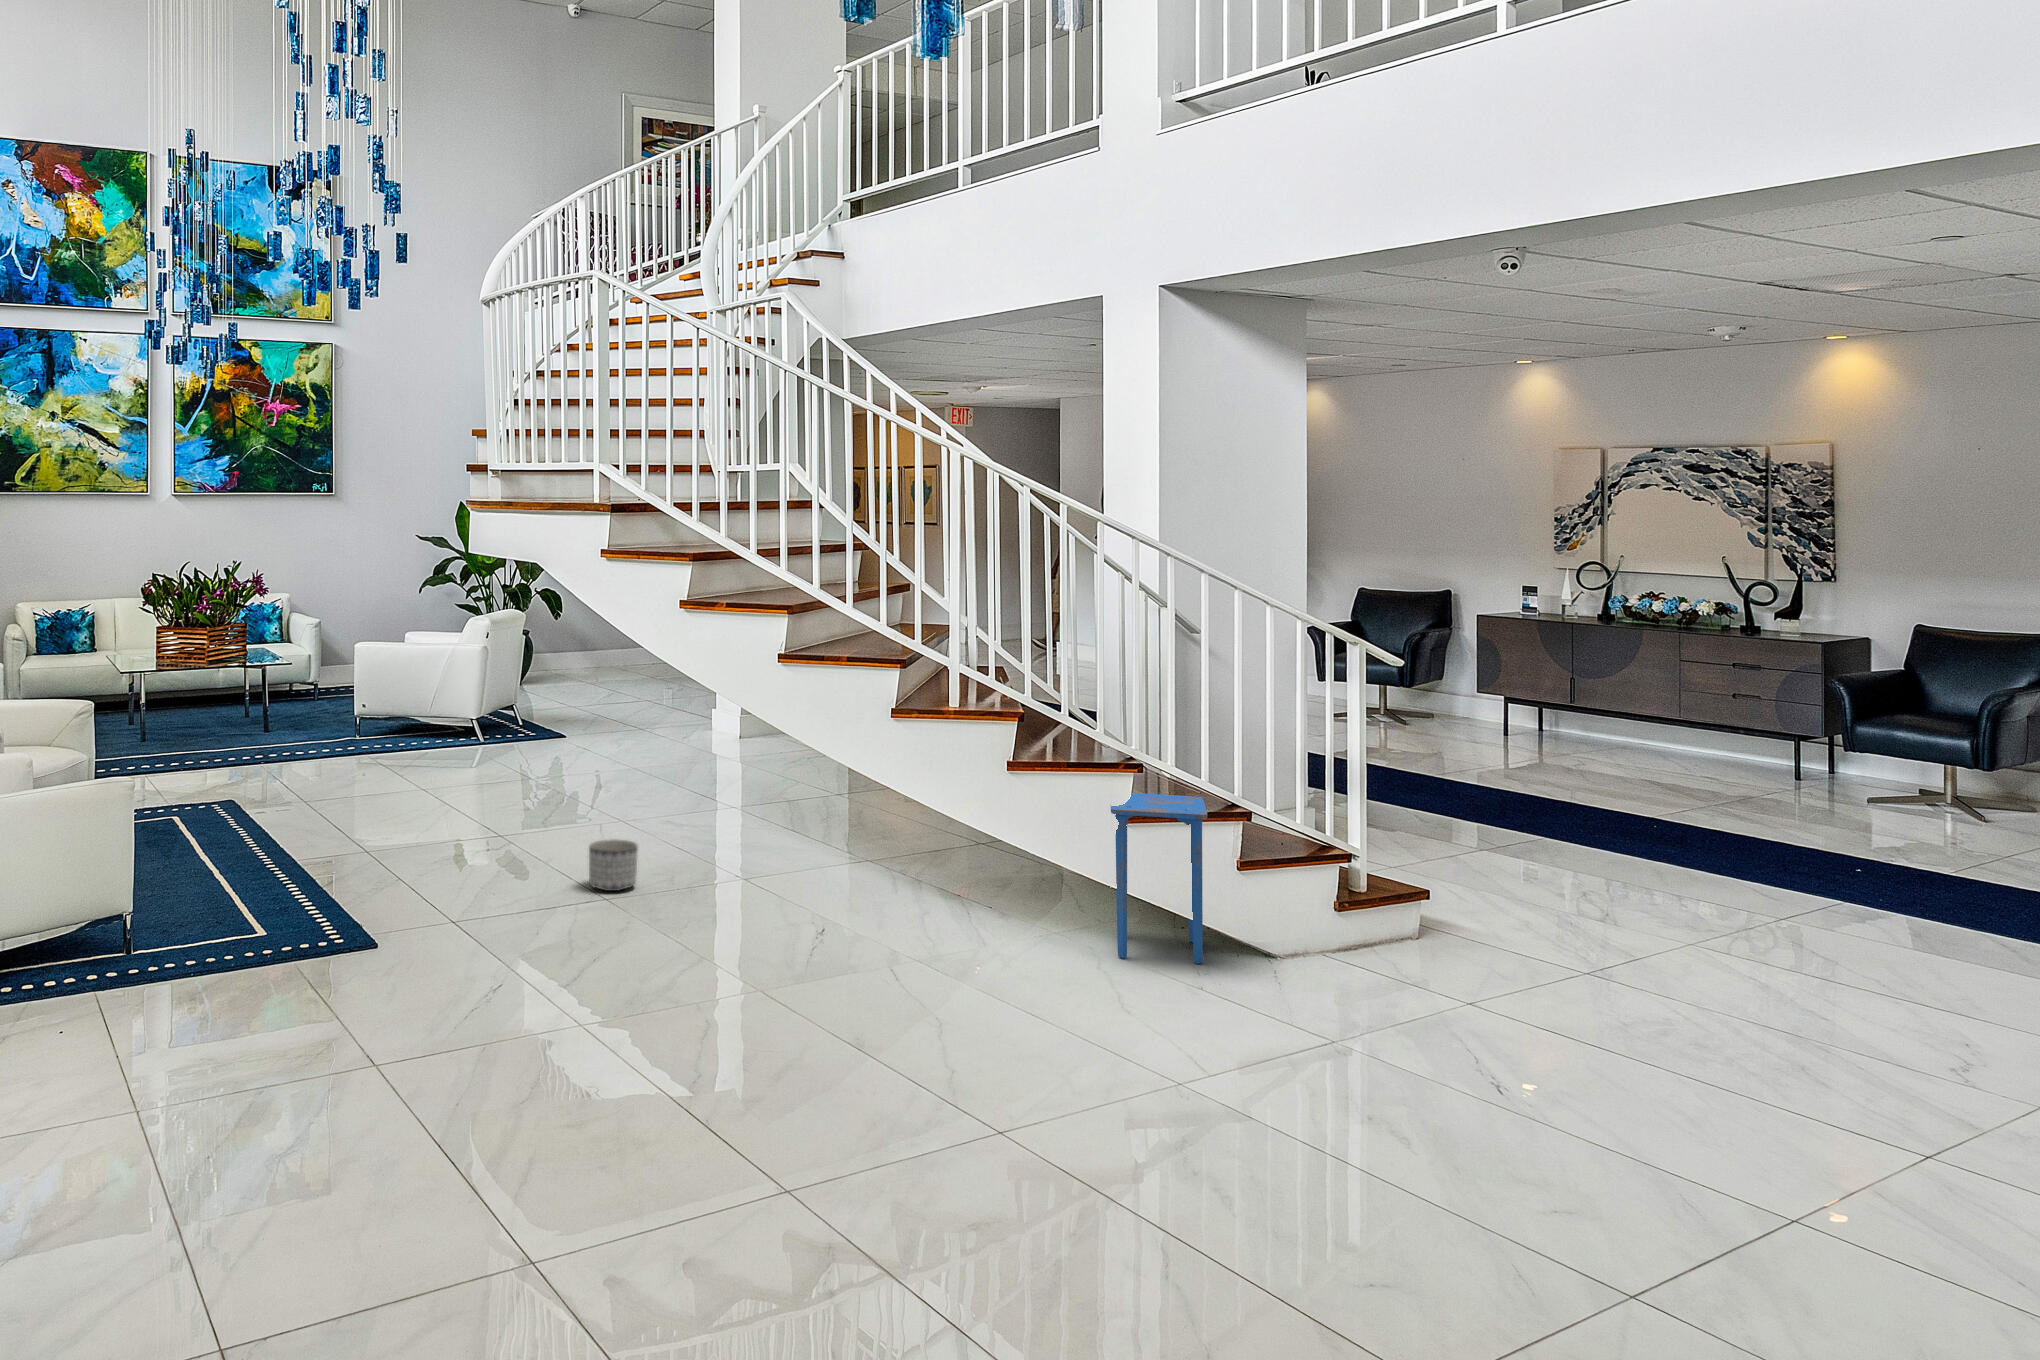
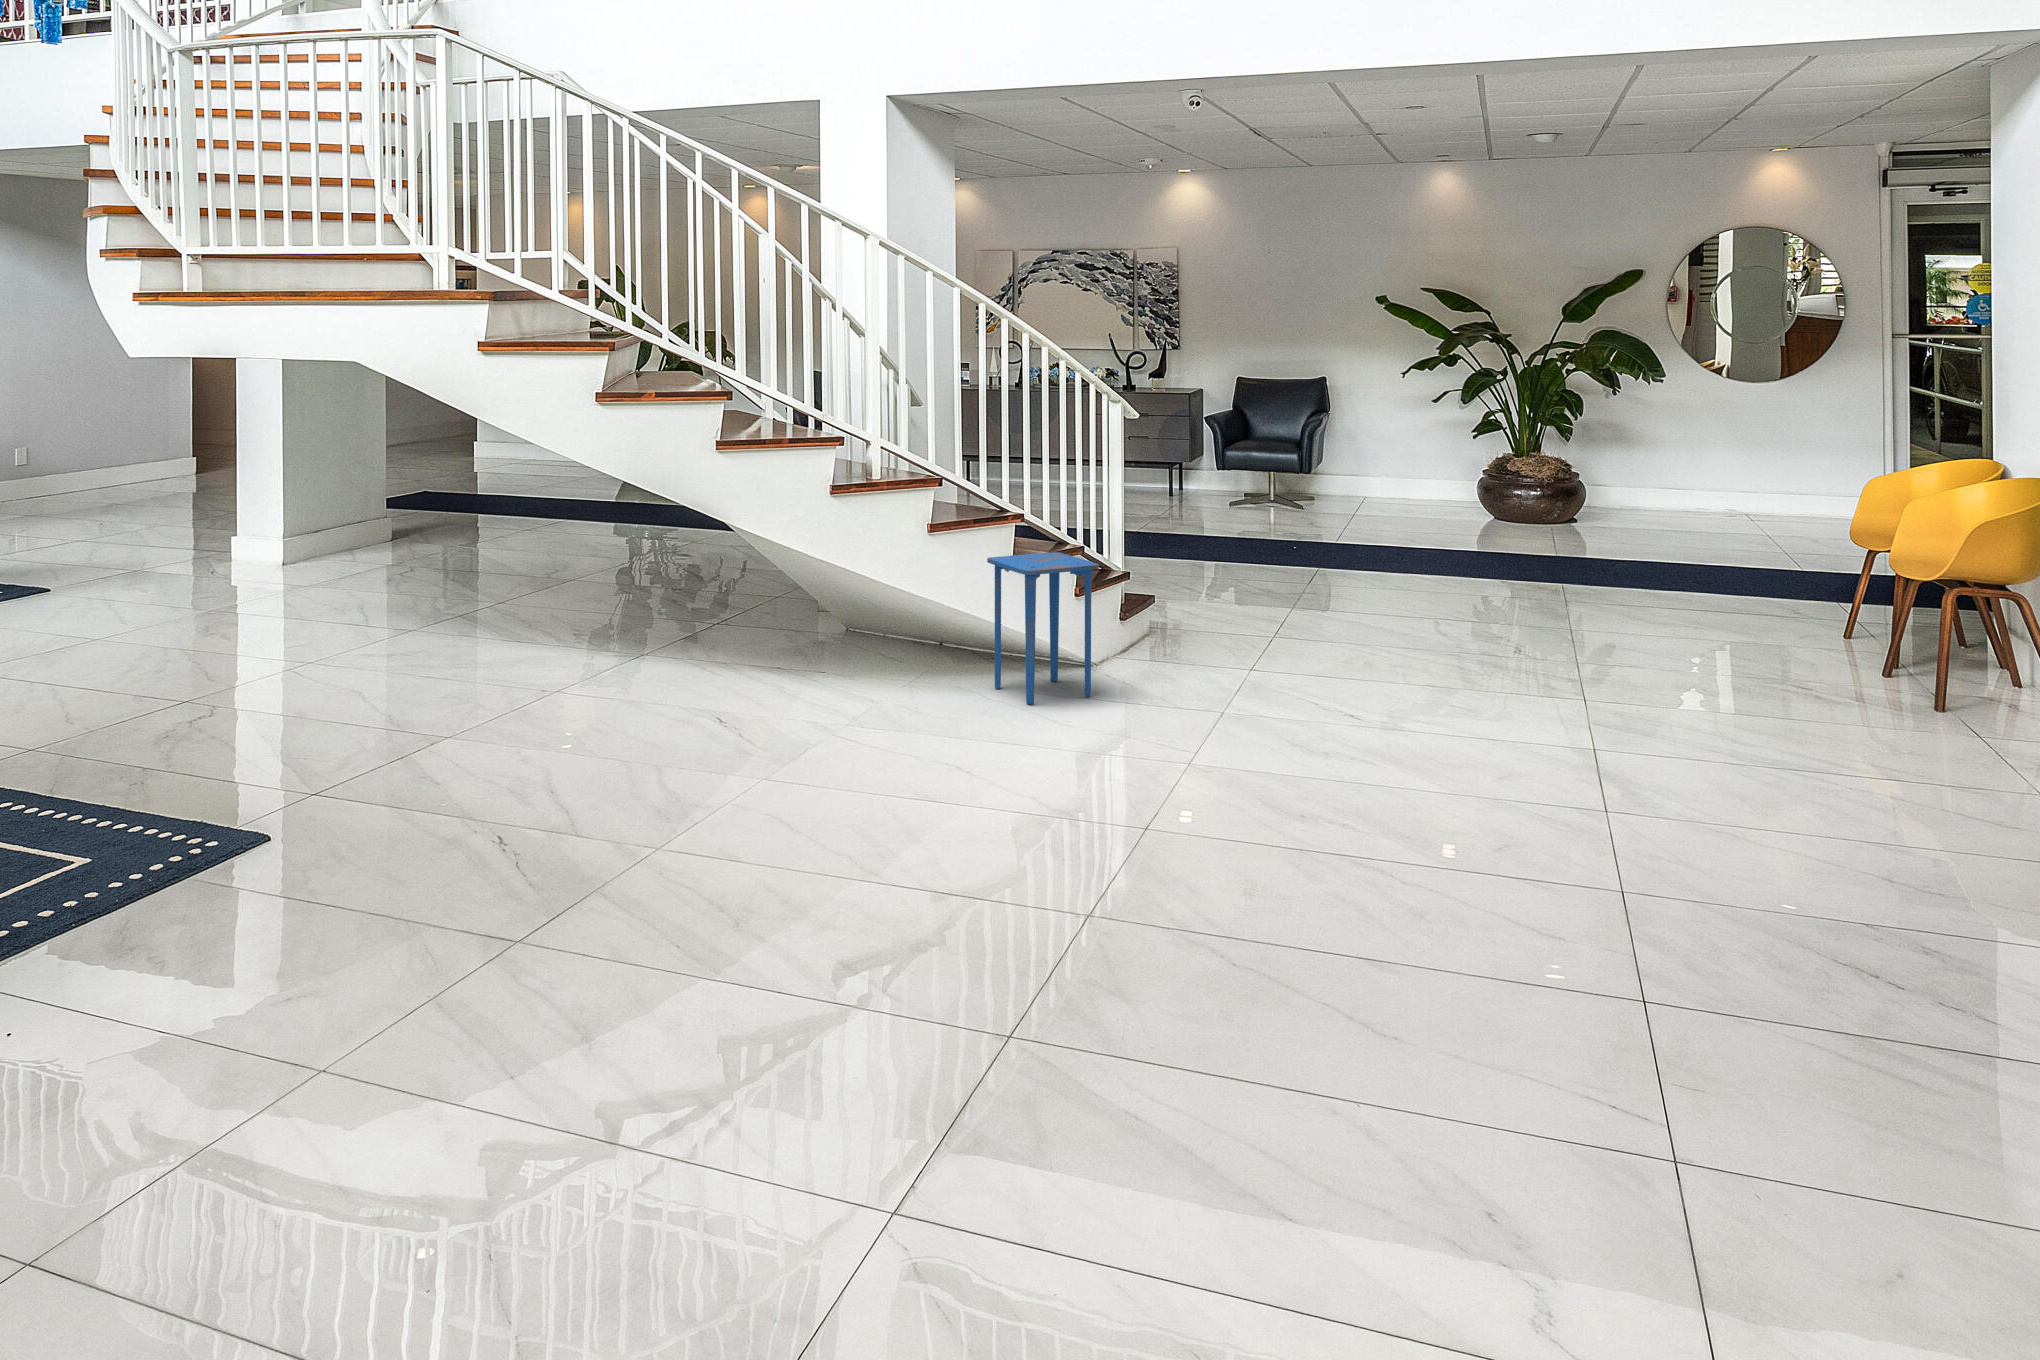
planter: present [589,839,638,891] -> none [431,686,492,746]

